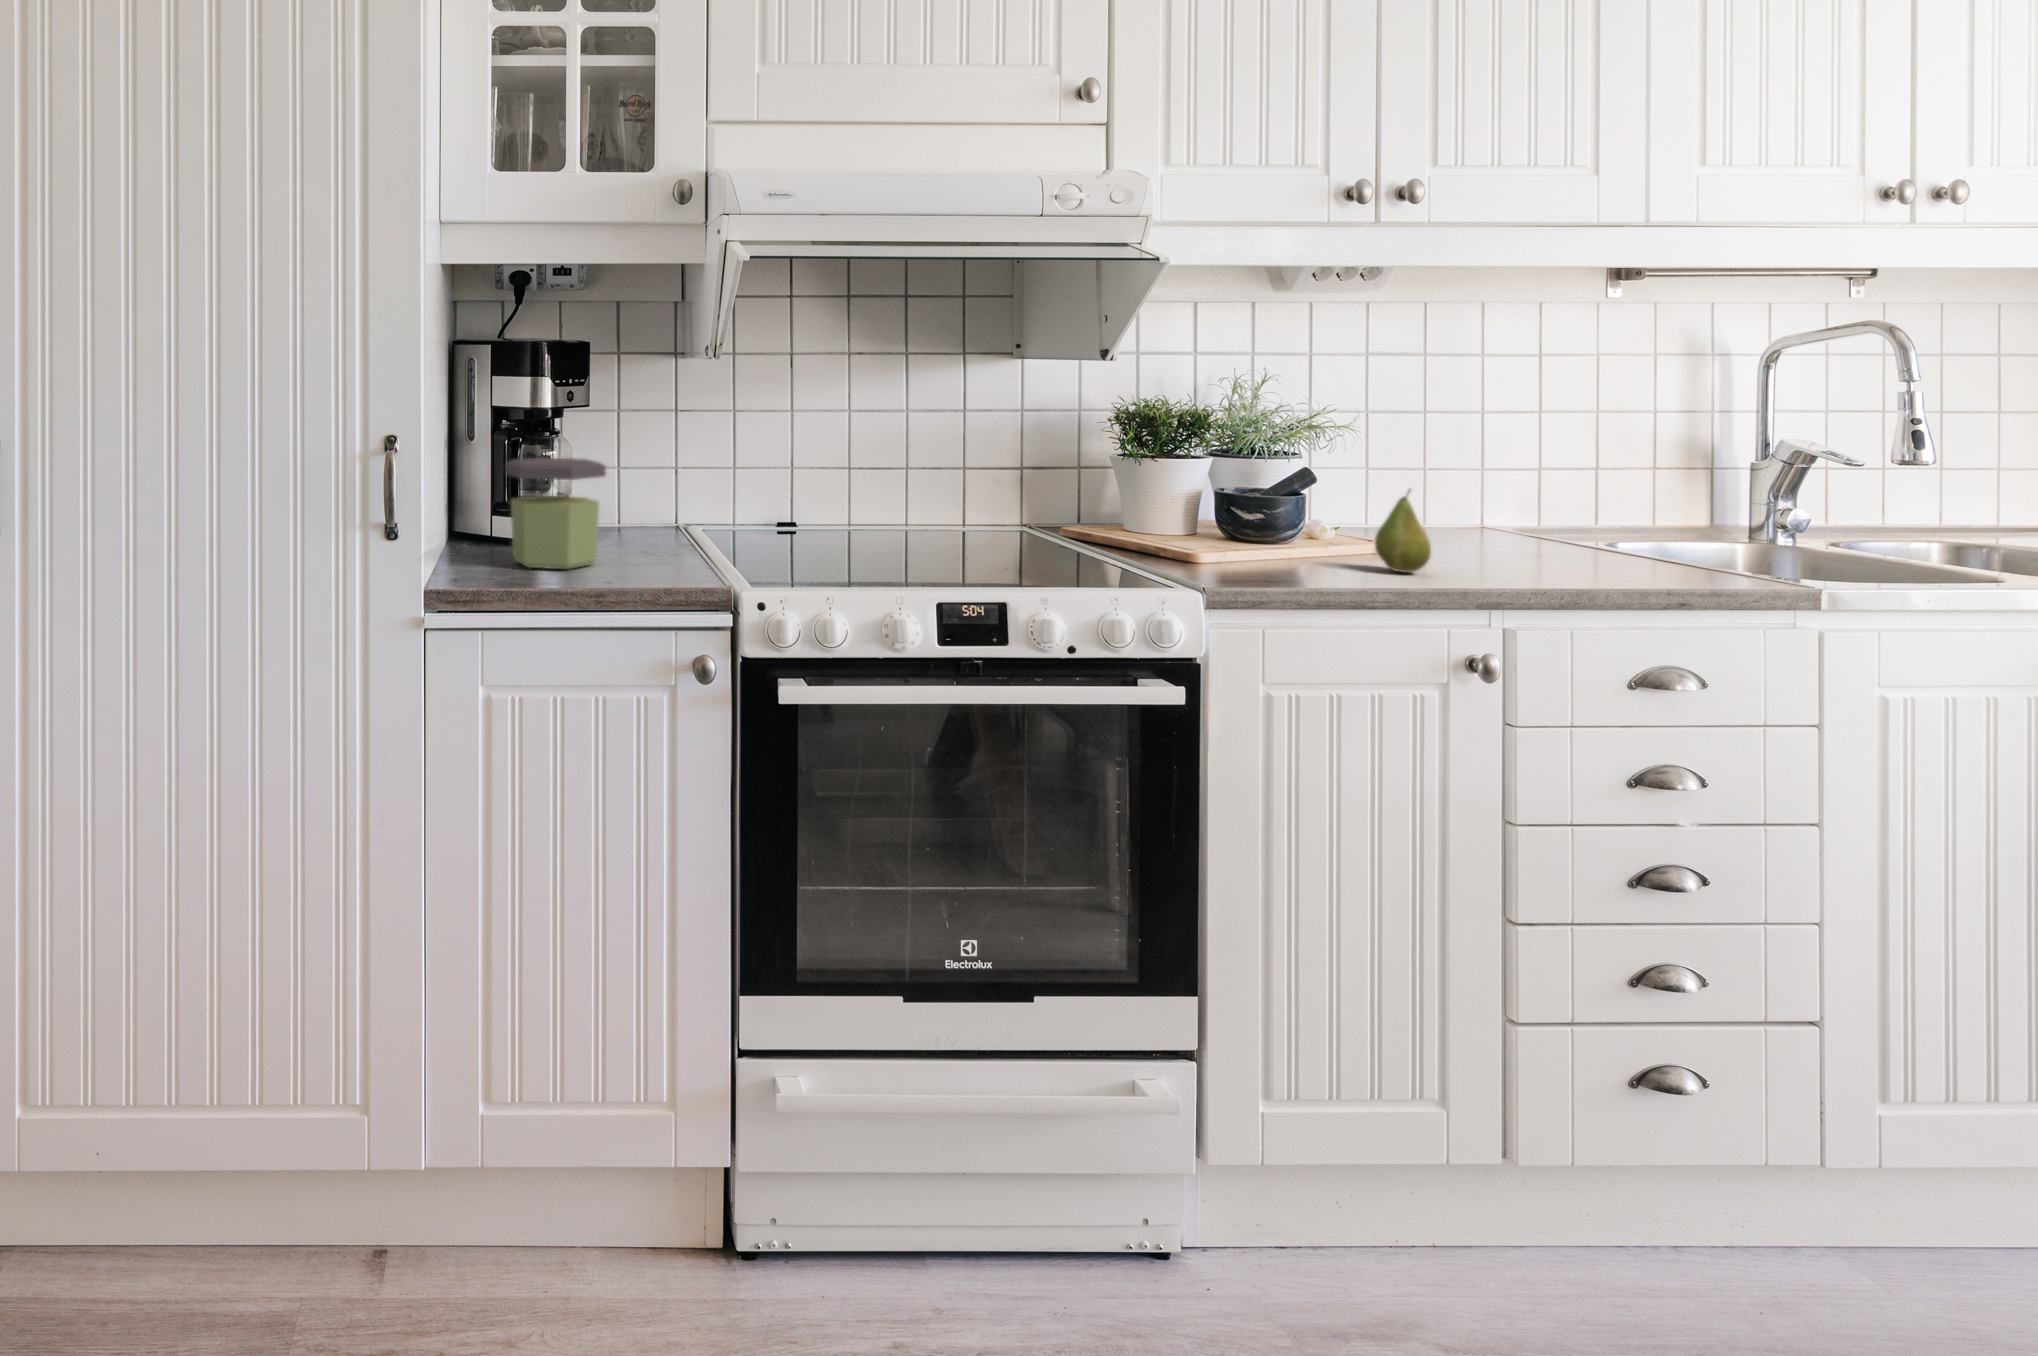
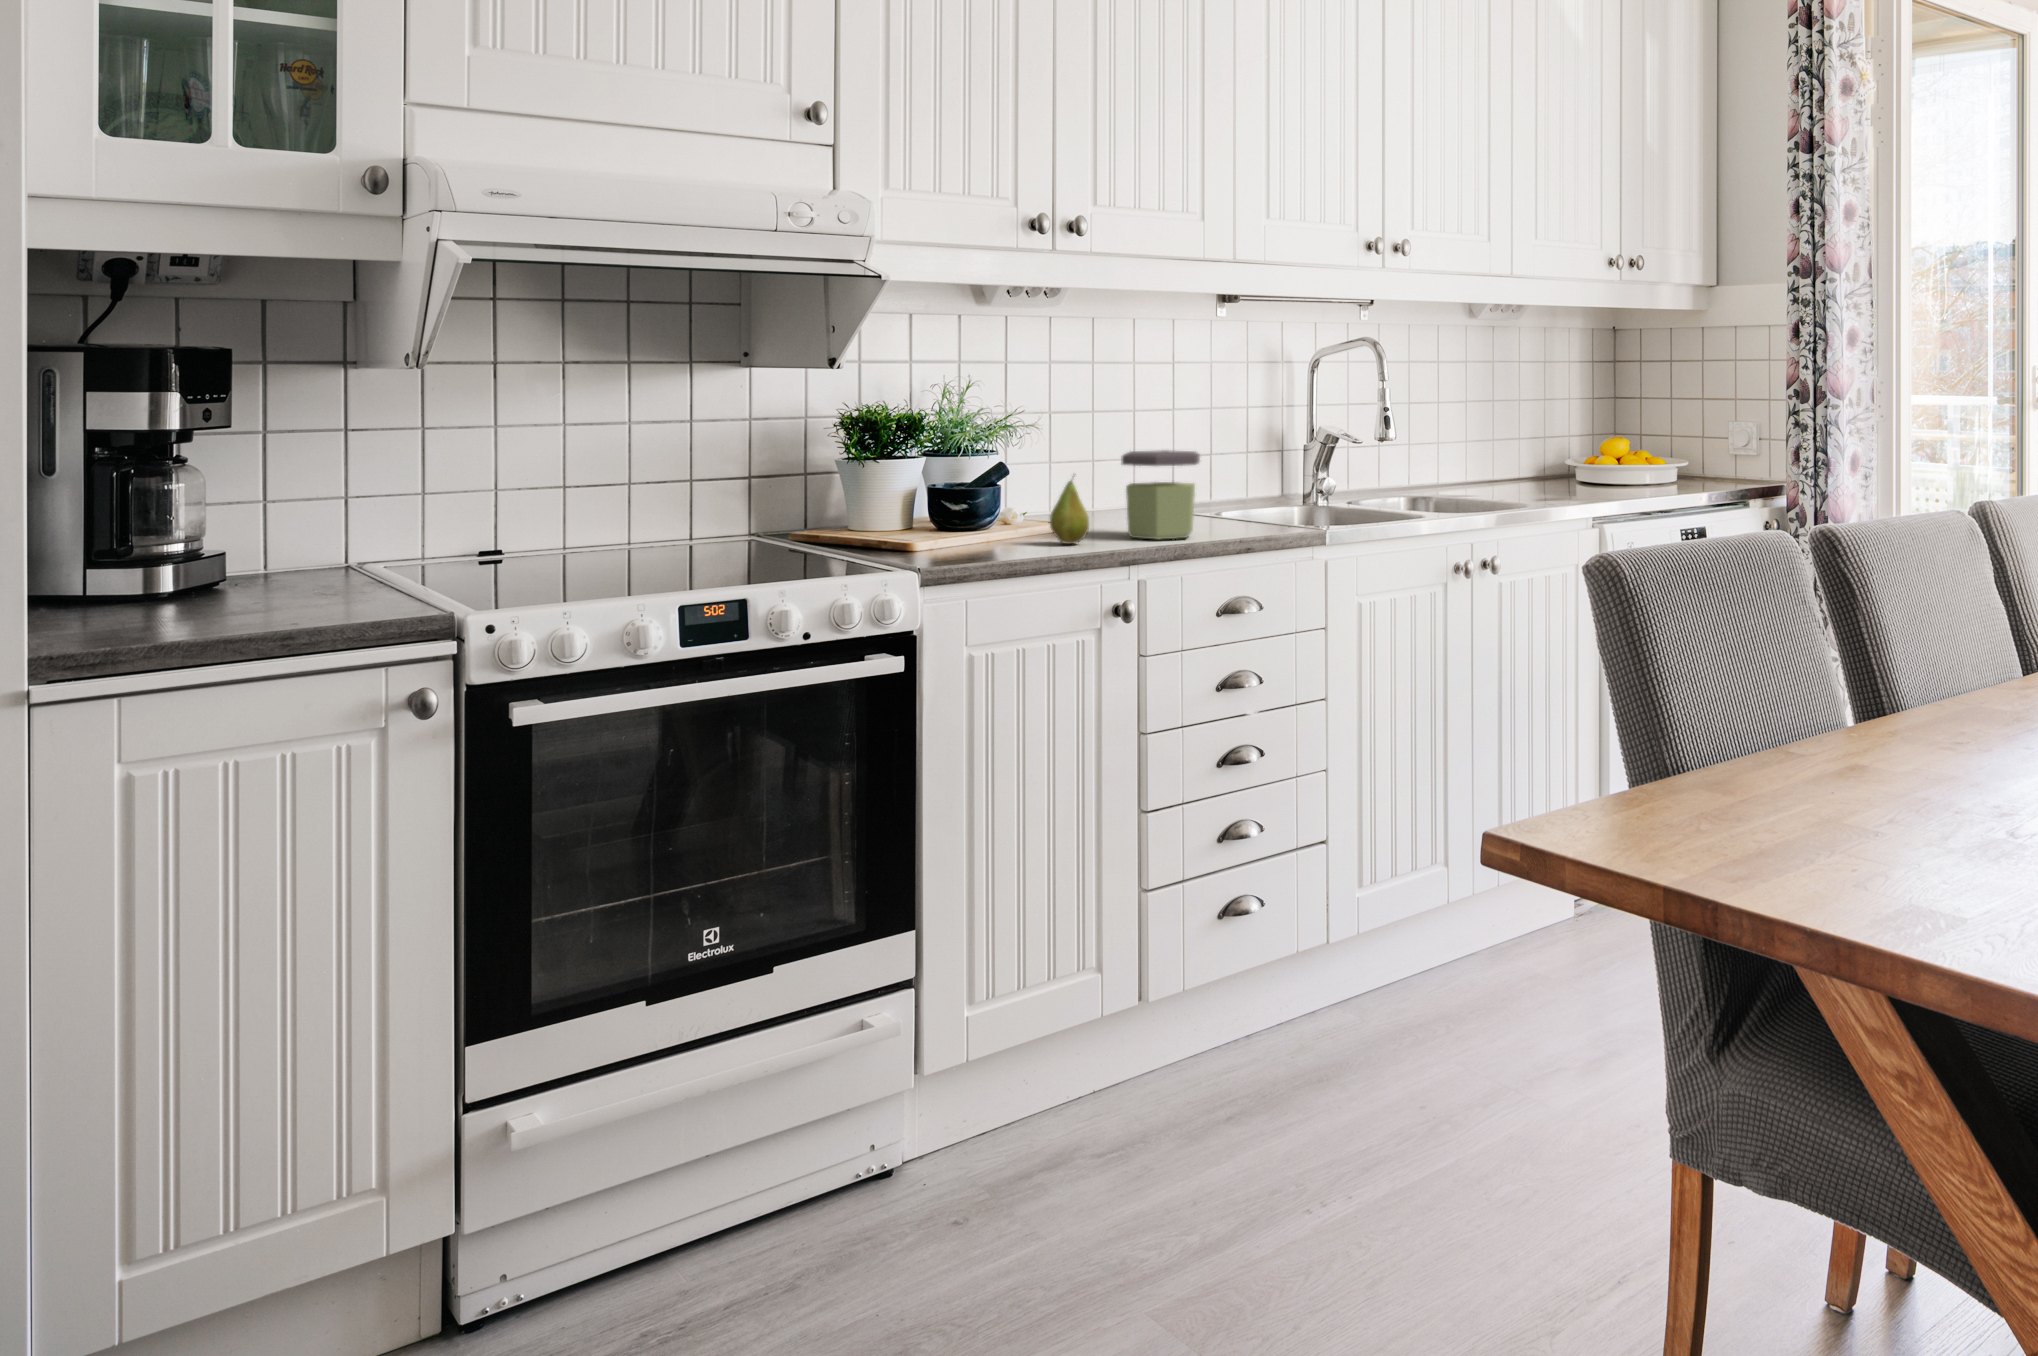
jar: present [505,458,606,569] -> present [1121,450,1200,539]

